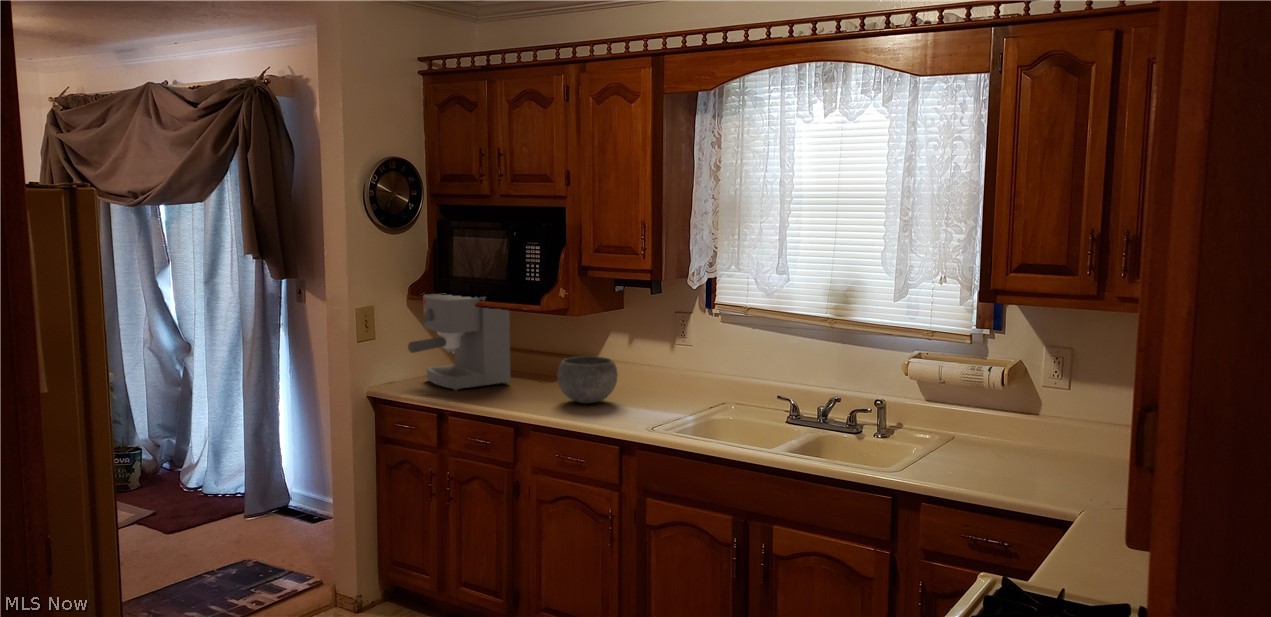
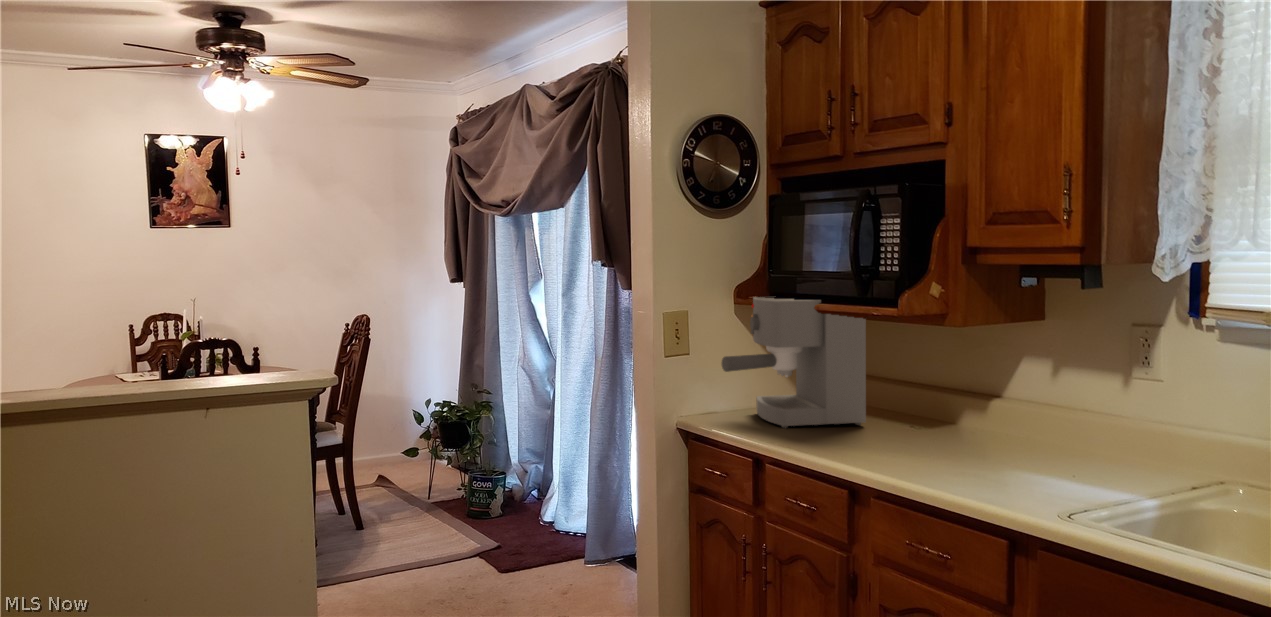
bowl: present [557,356,618,403] -> none [920,388,1021,461]

